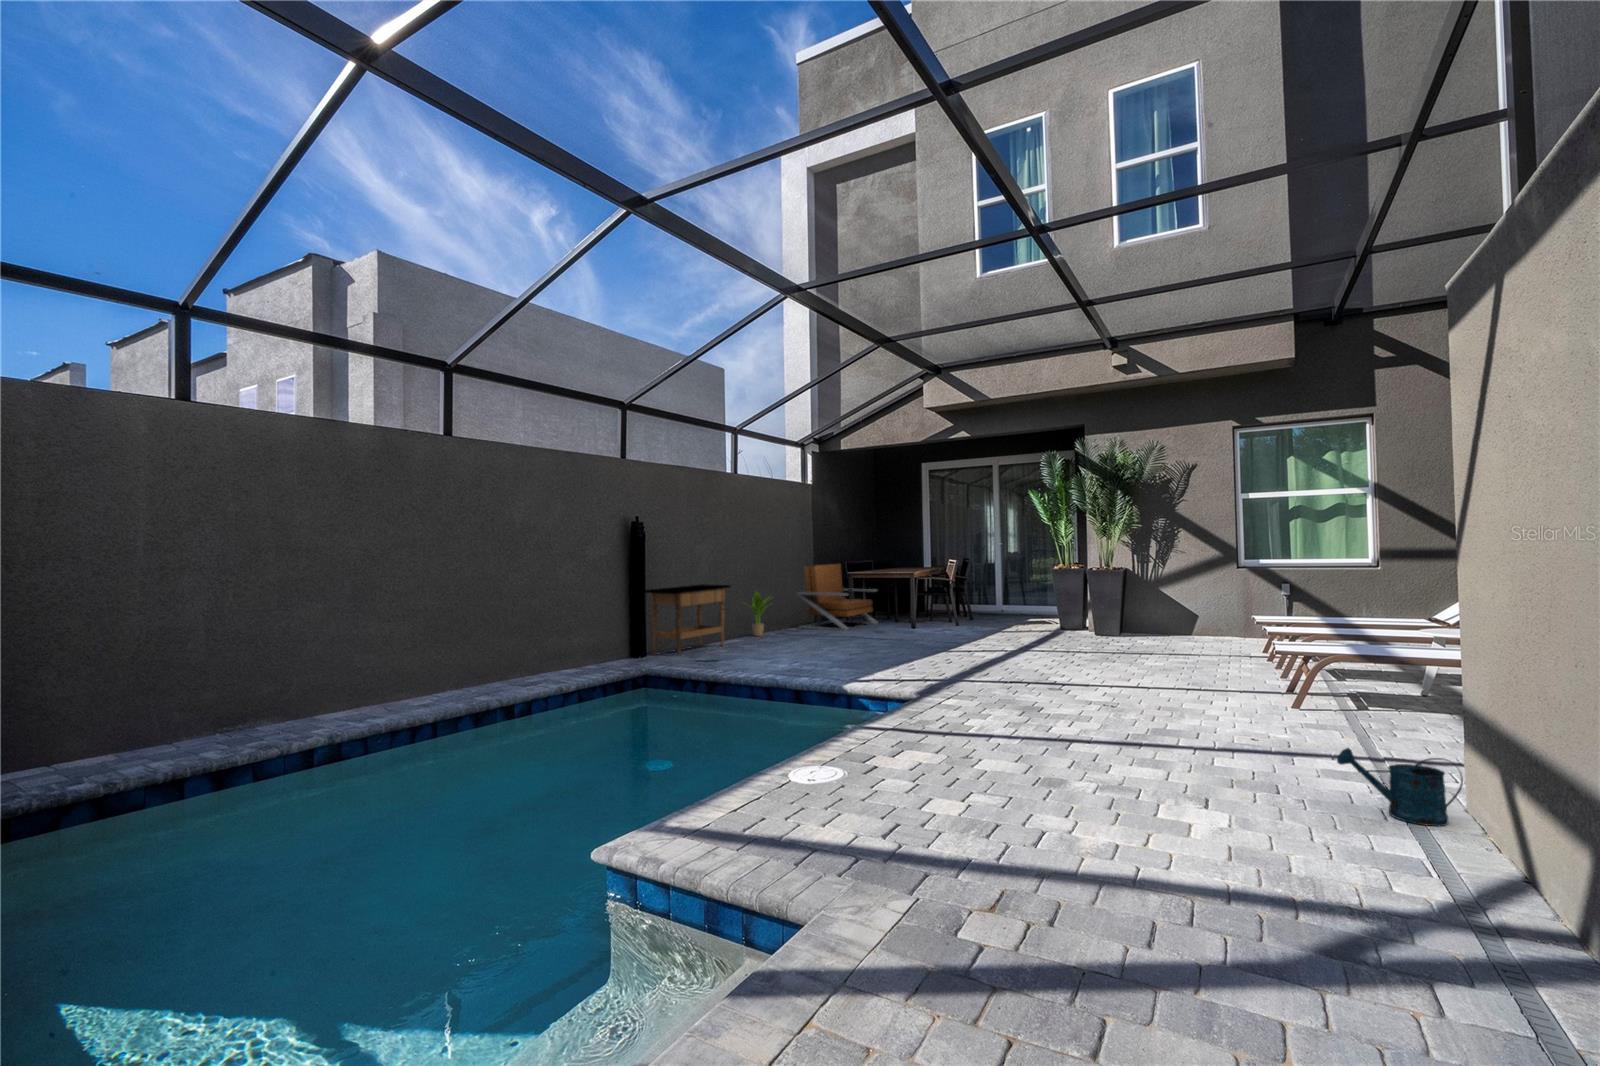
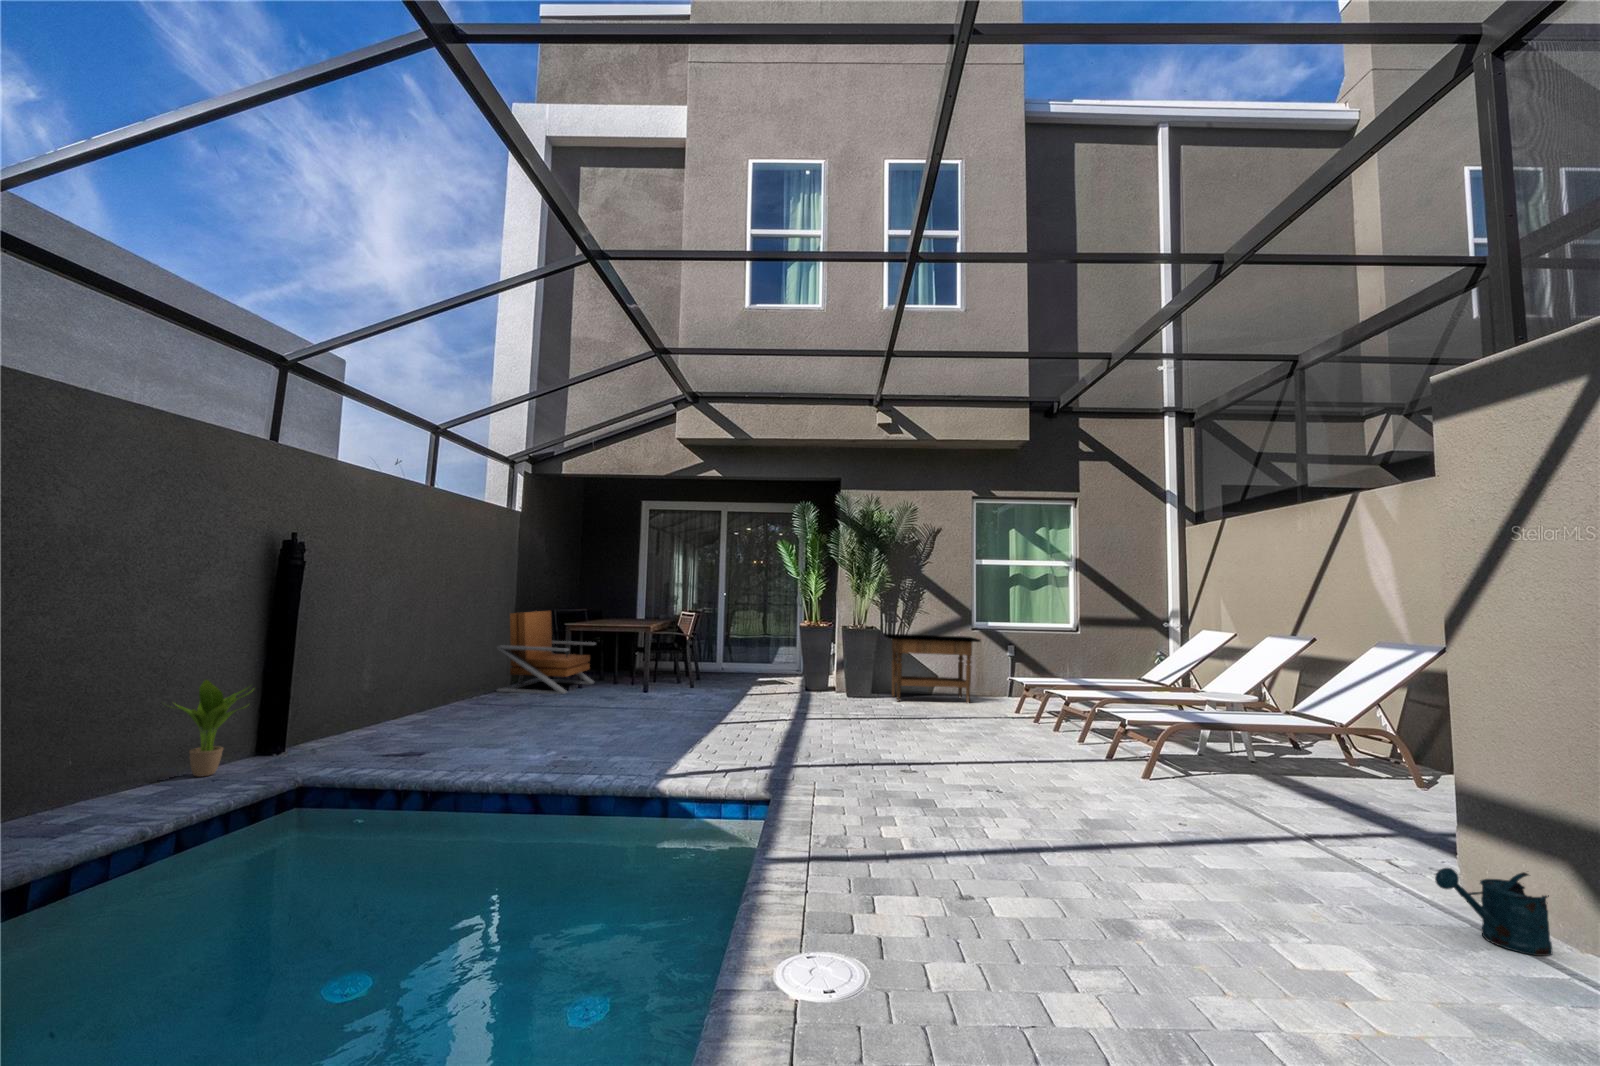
side table: present [644,584,730,655] -> present [885,634,980,703]
potted plant: present [750,591,767,636] -> present [176,680,252,777]

